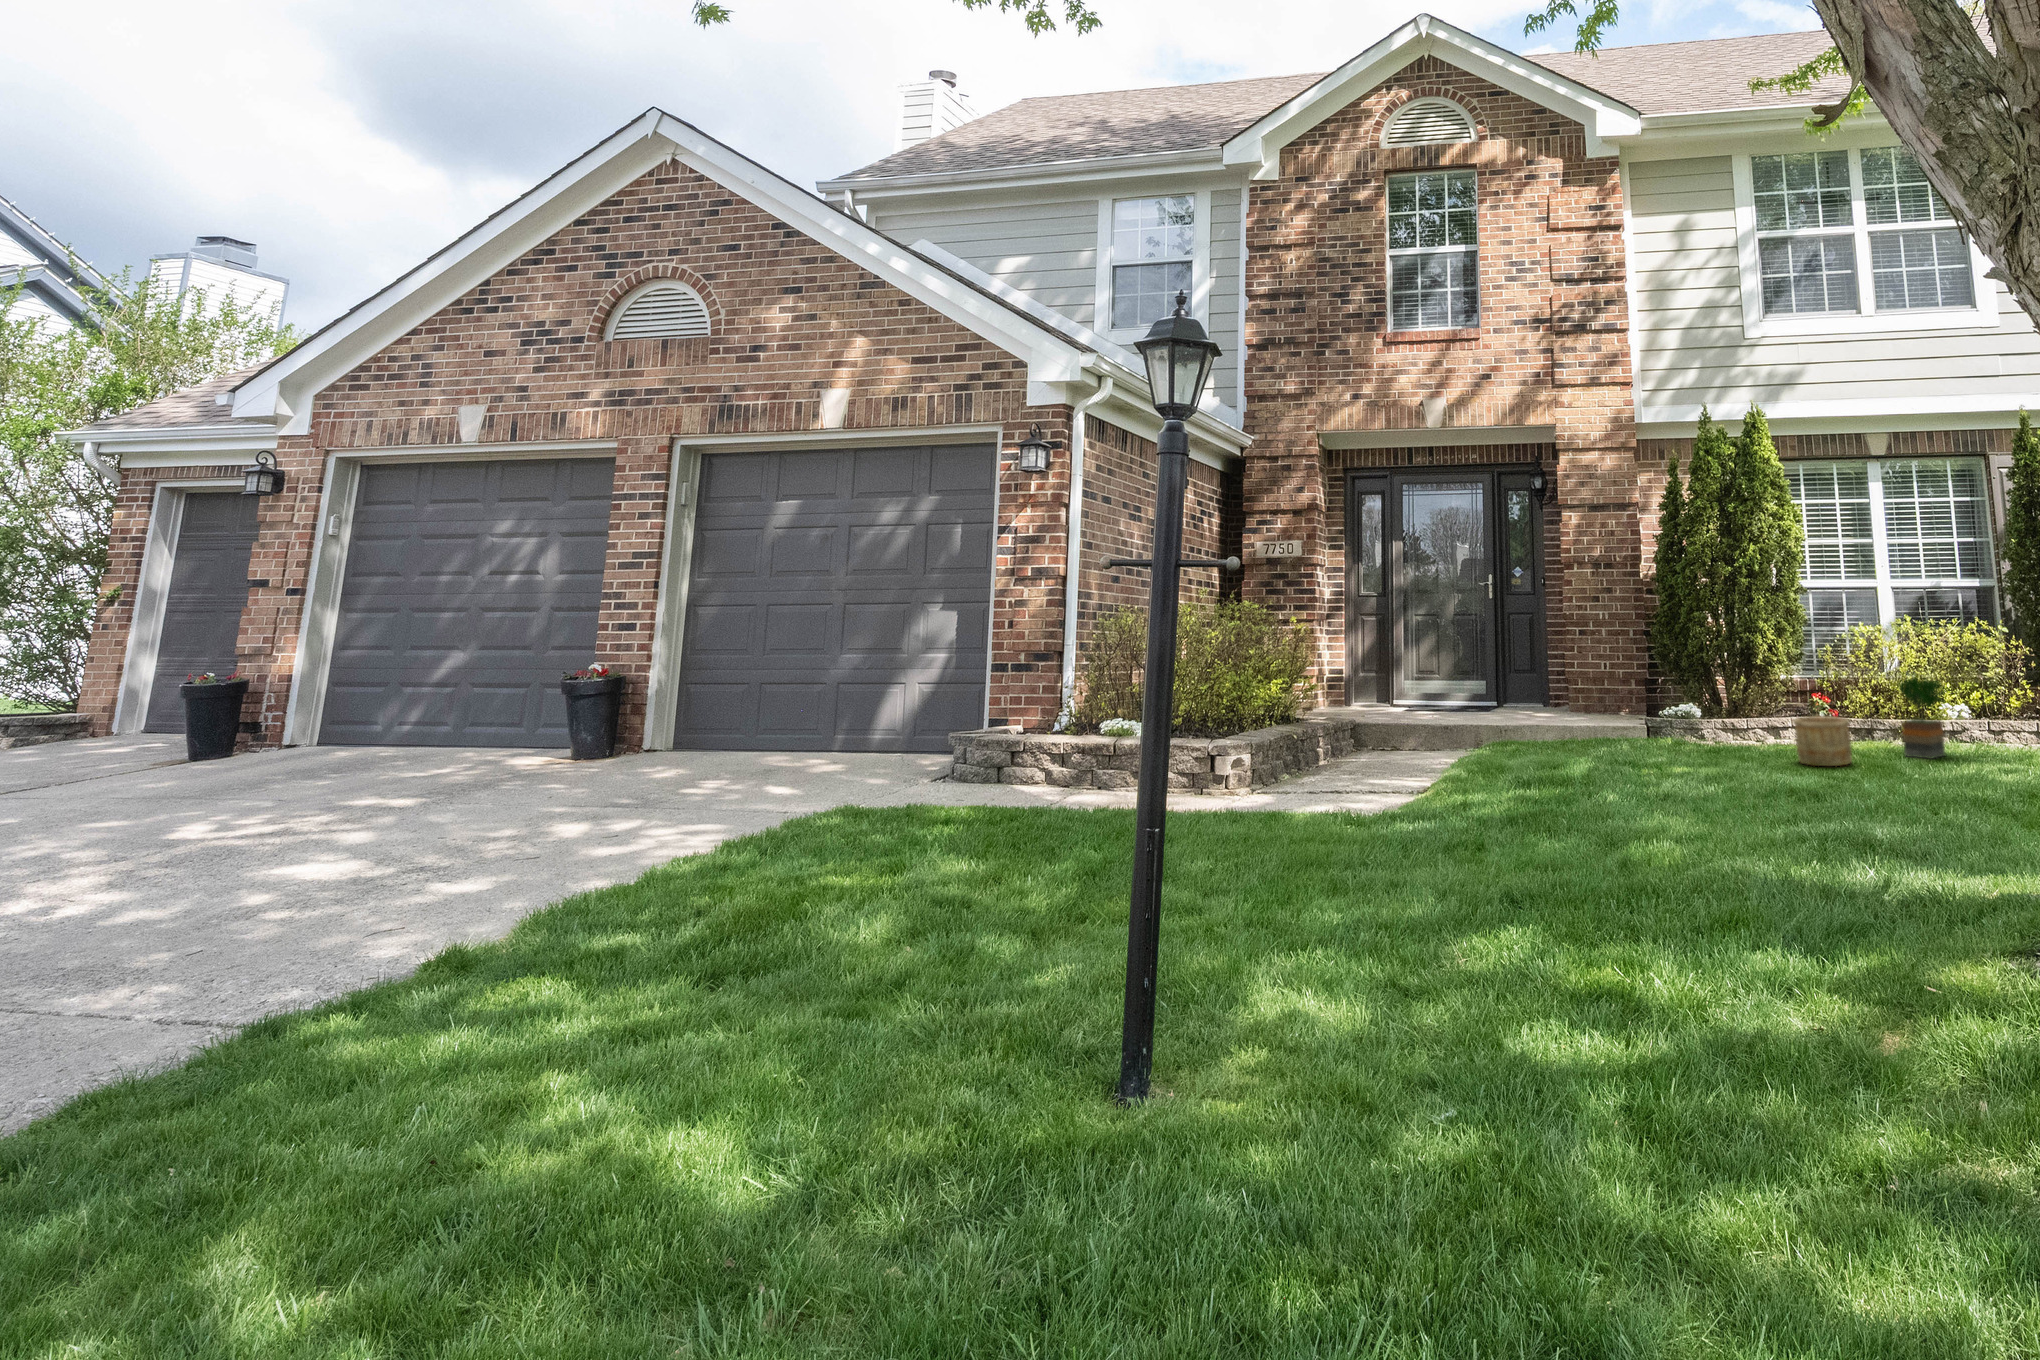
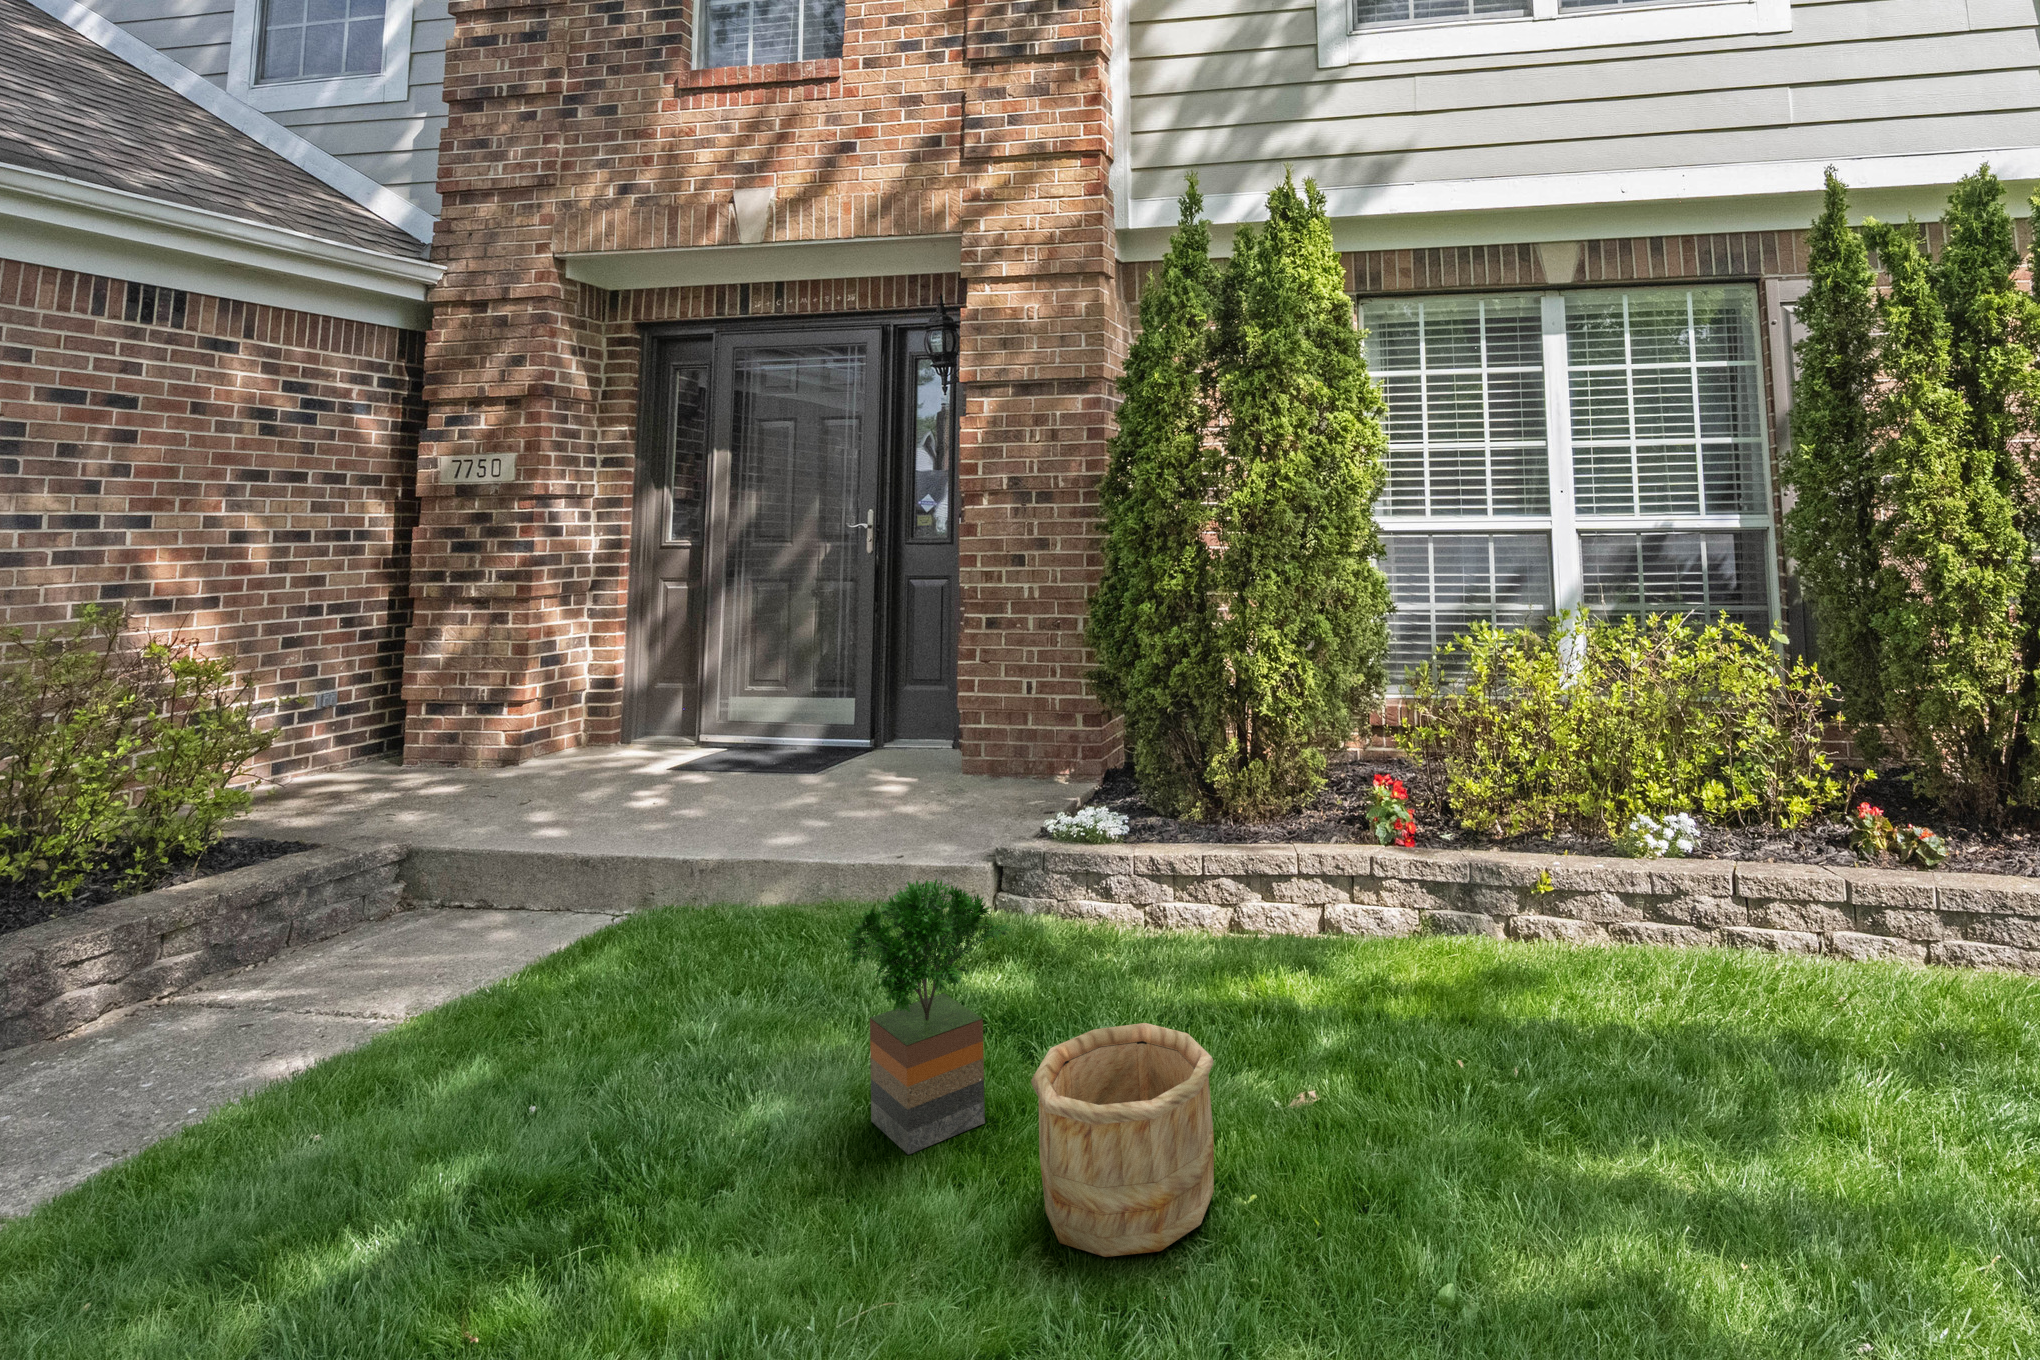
potted tree: present [1898,678,1946,759] -> present [845,879,1013,1155]

